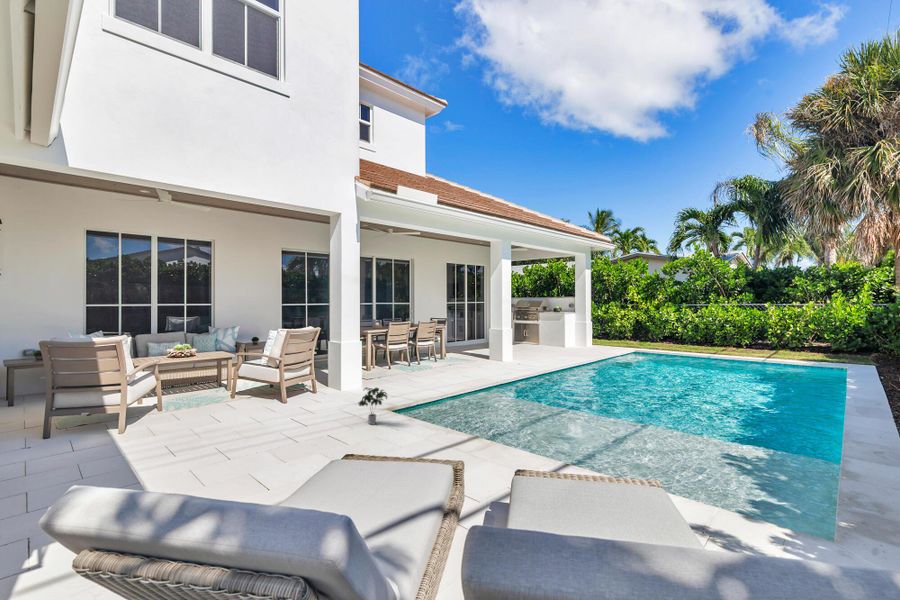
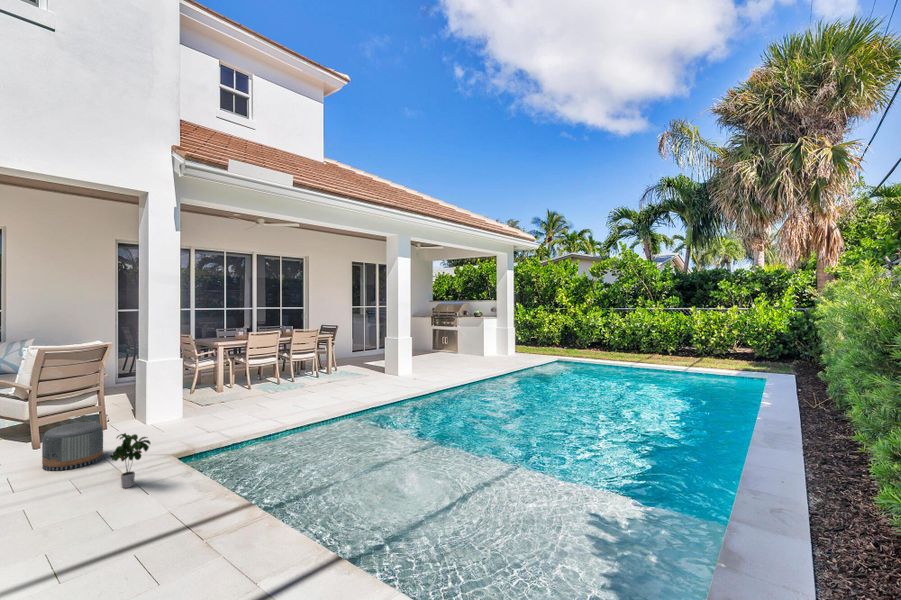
pouf: none [299,383,333,415] -> present [42,422,103,471]

